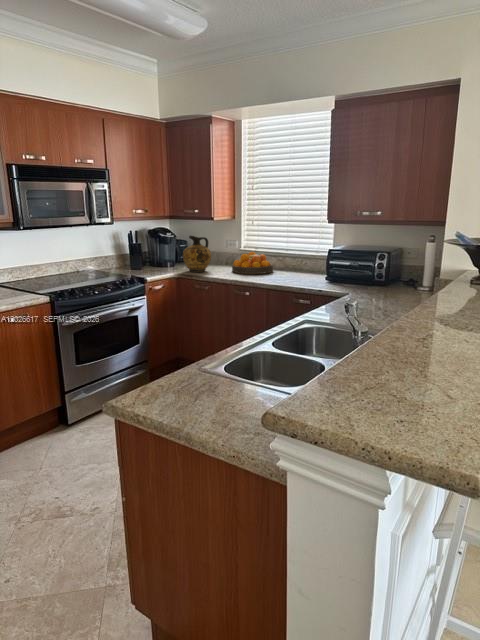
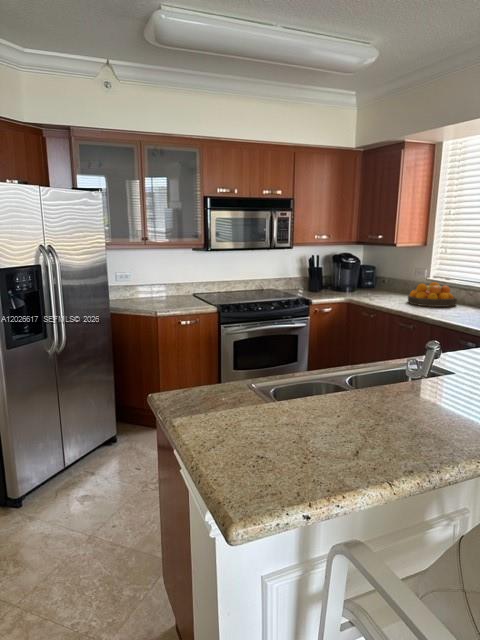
ceramic jug: present [183,236,211,272] -> none [357,262,387,299]

